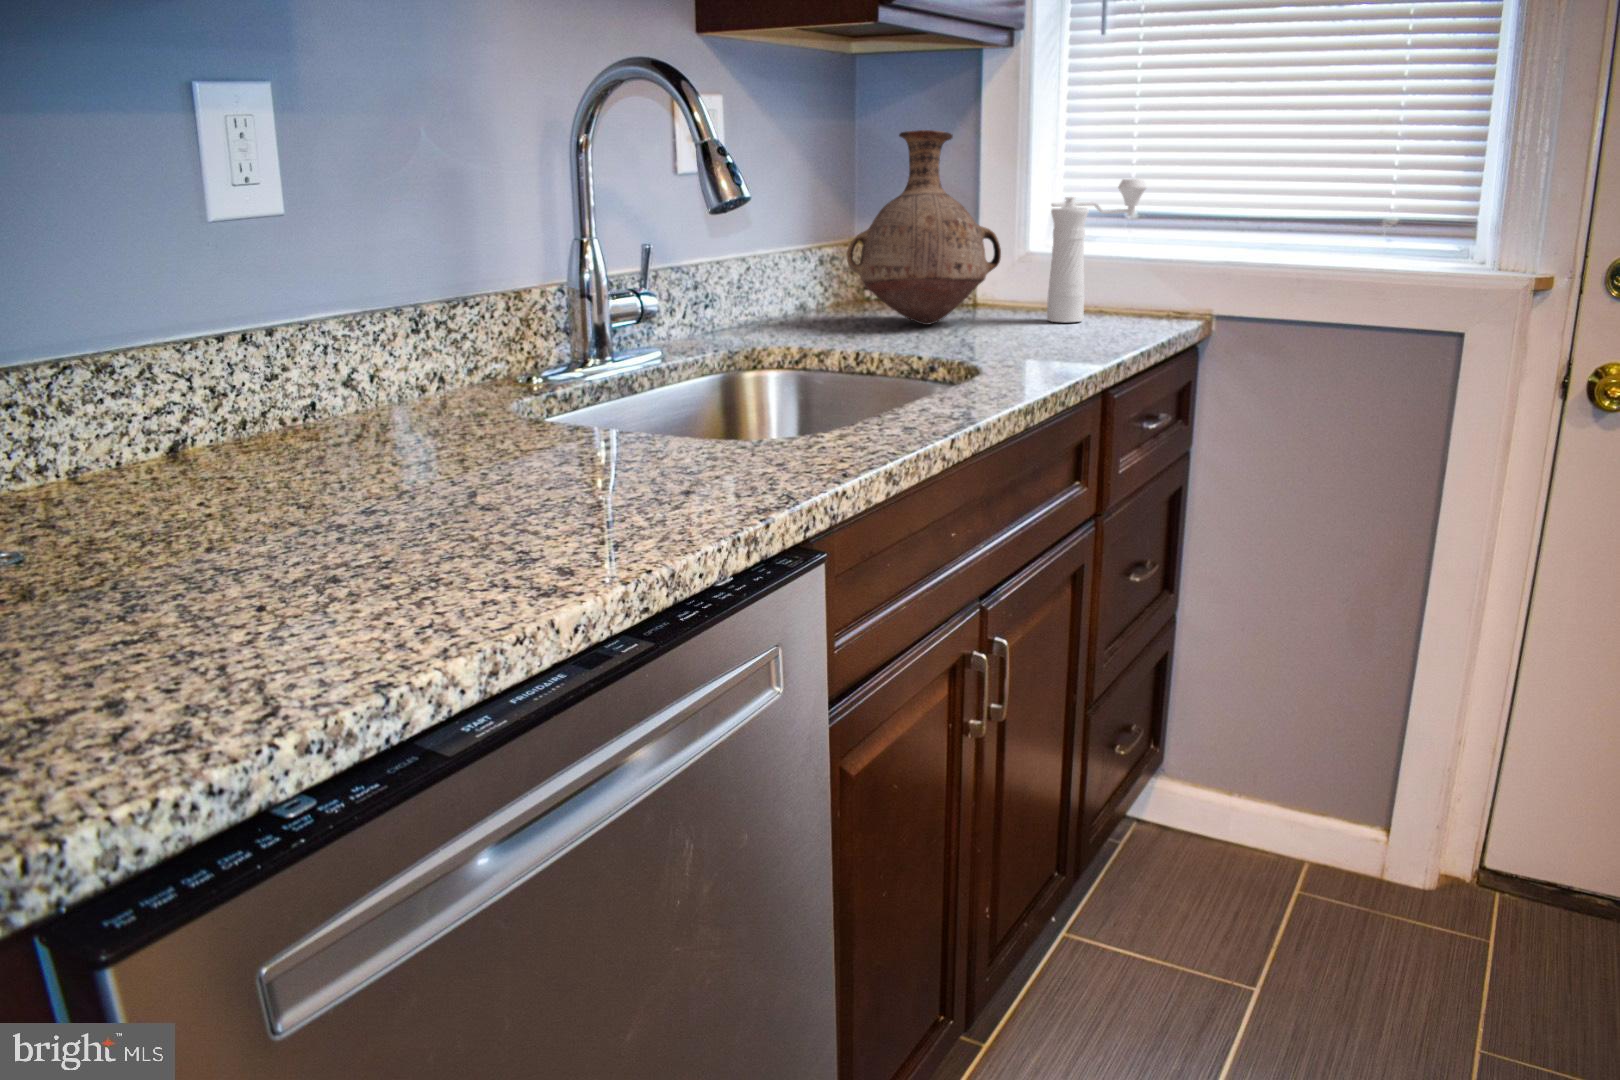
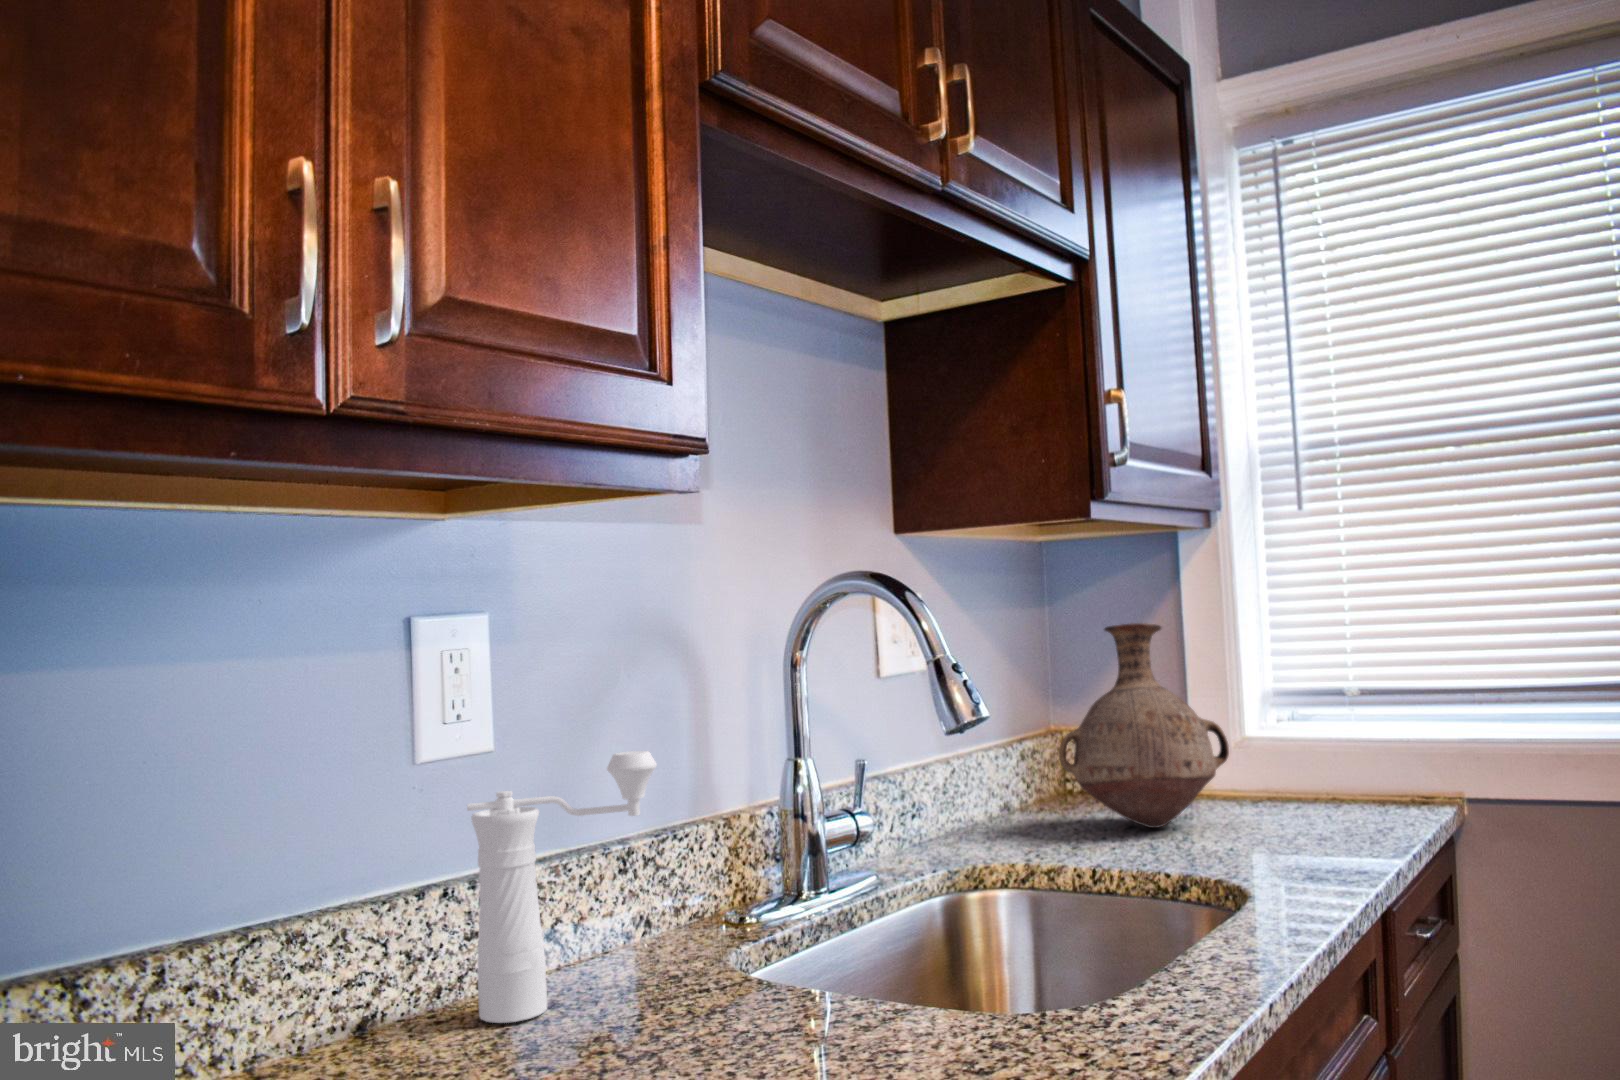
pepper mill: present [1047,179,1147,322] -> present [467,751,657,1023]

